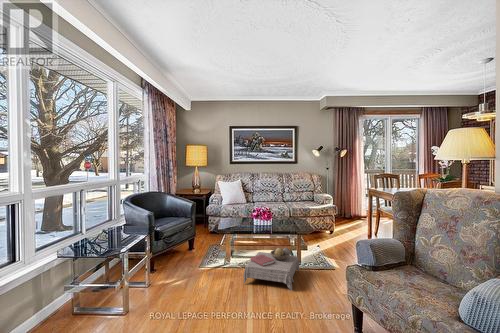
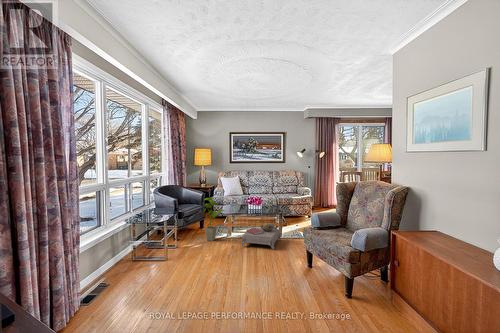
house plant: none [189,210,223,272] -> present [204,197,224,241]

